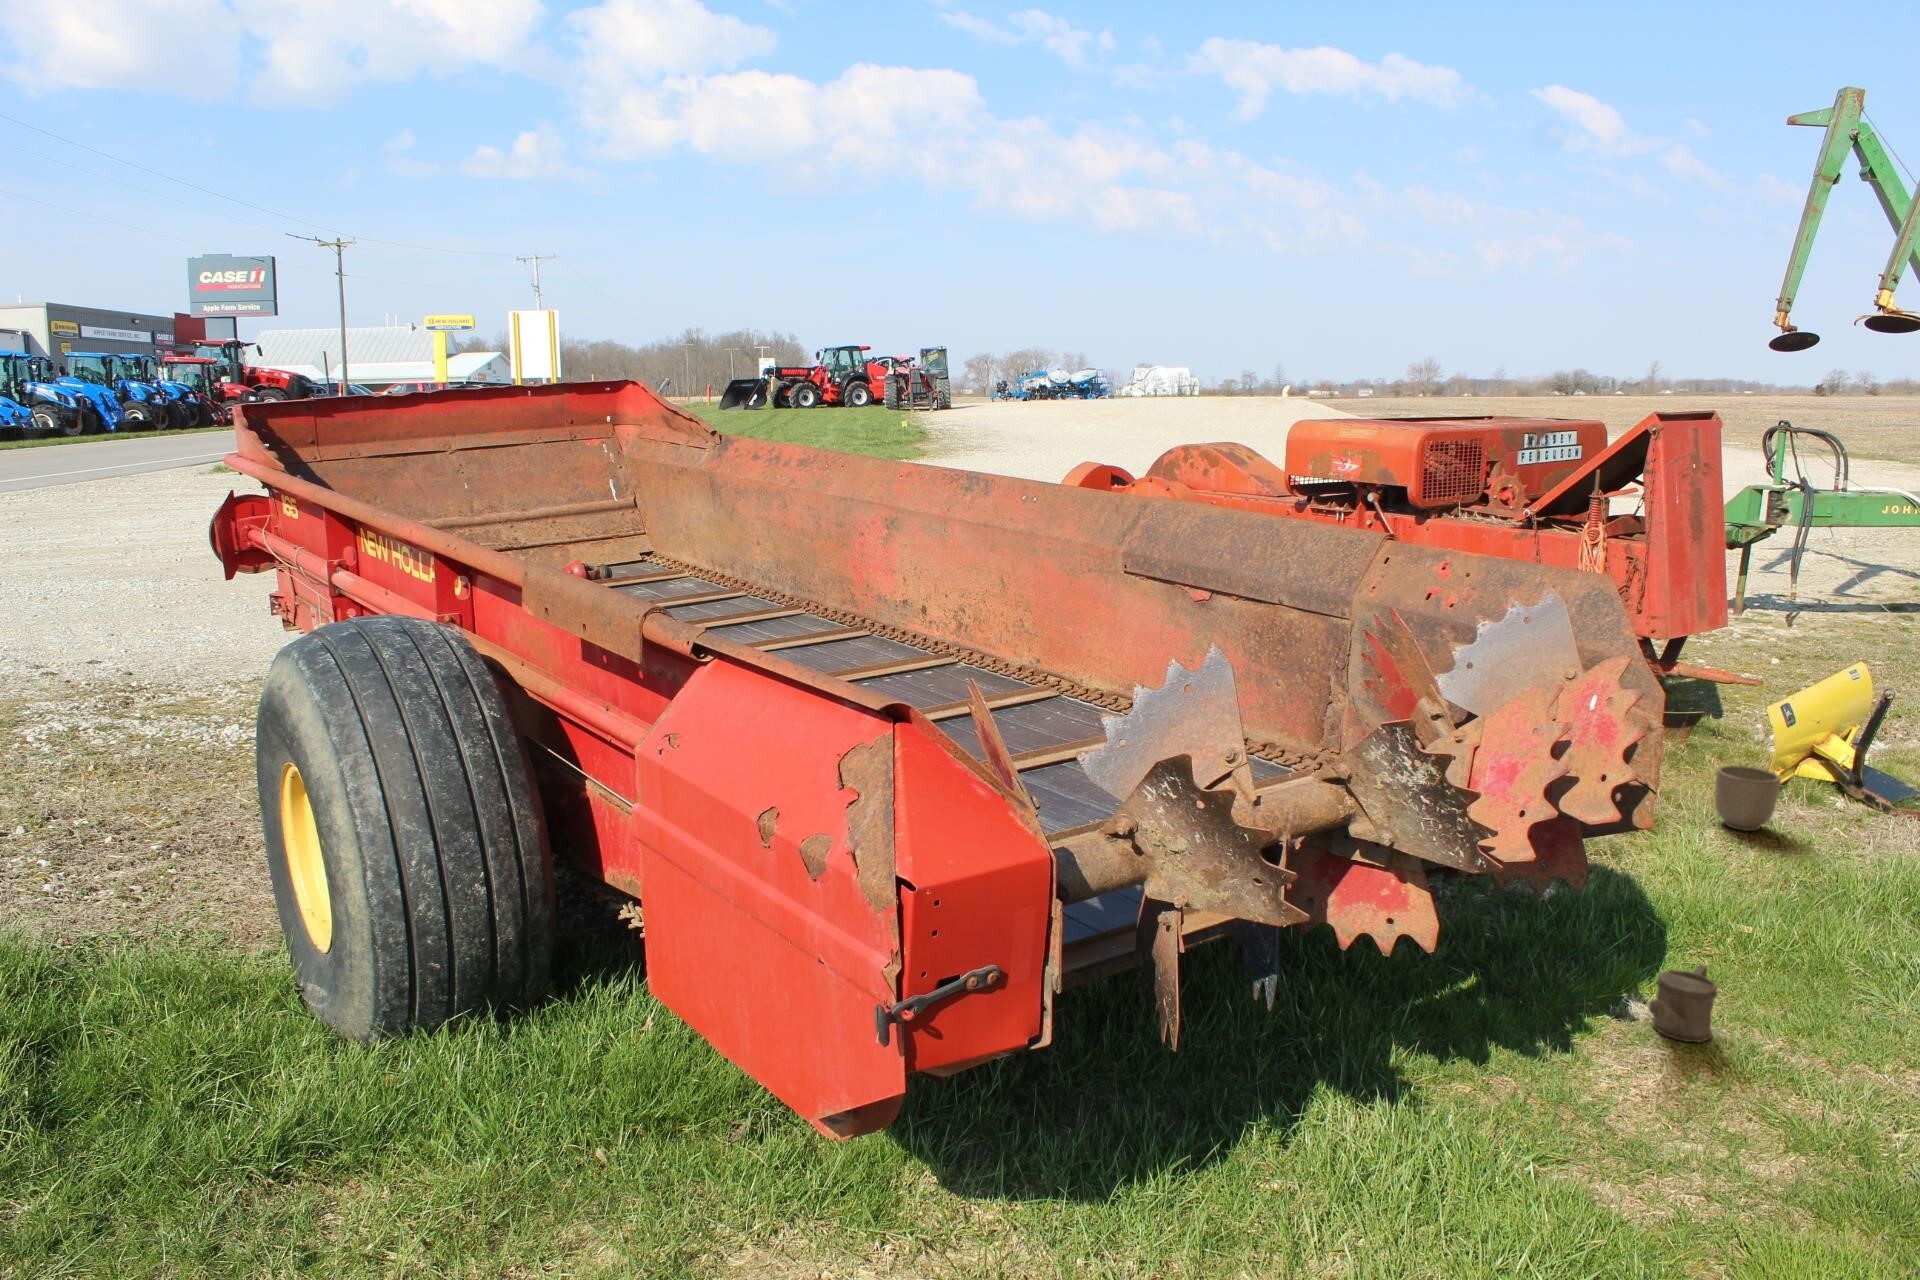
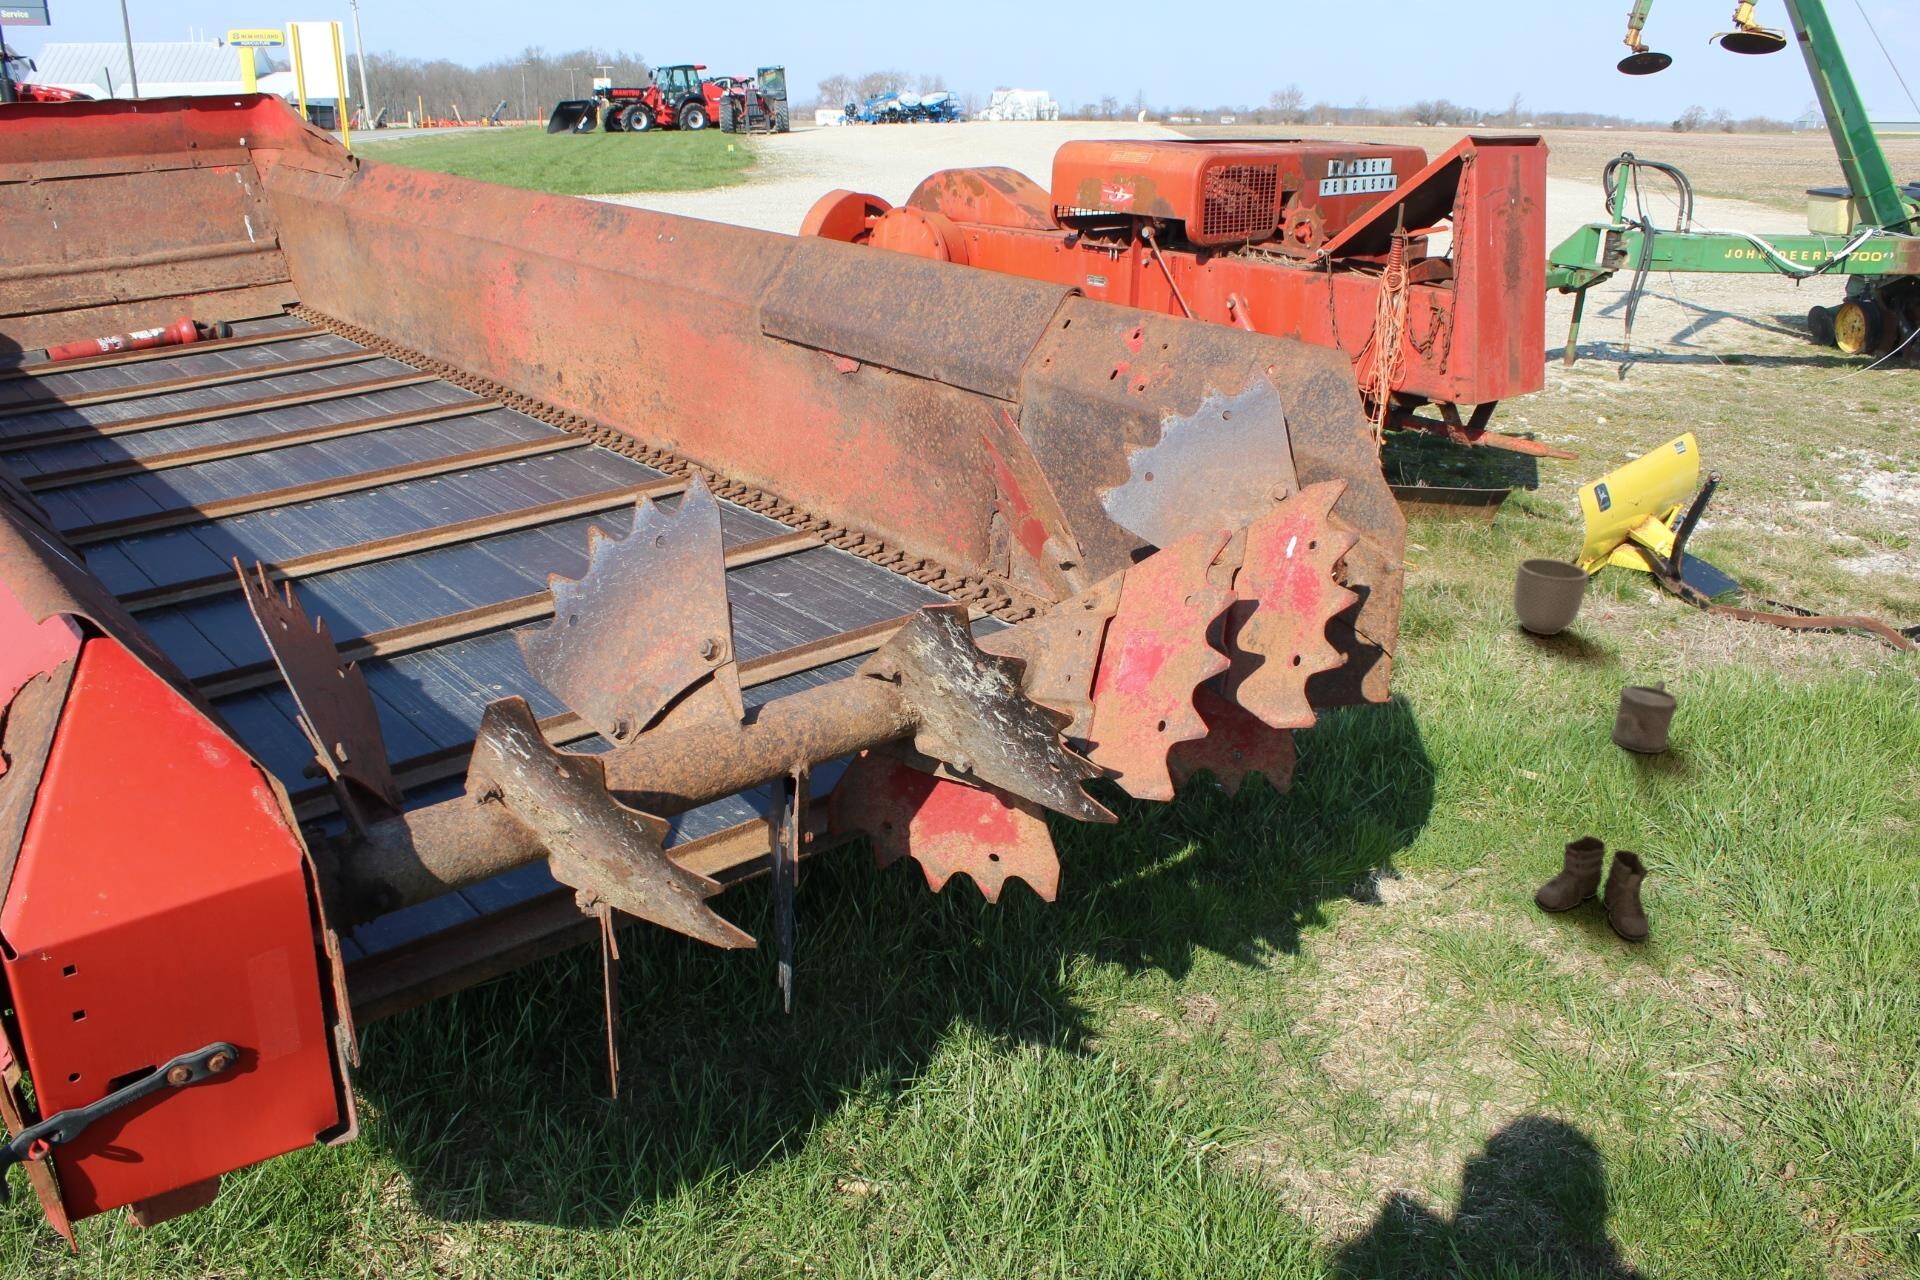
watering can: present [1649,965,1717,1042] -> present [1611,680,1678,753]
boots: none [1762,968,1872,1050] -> present [1535,836,1649,940]

